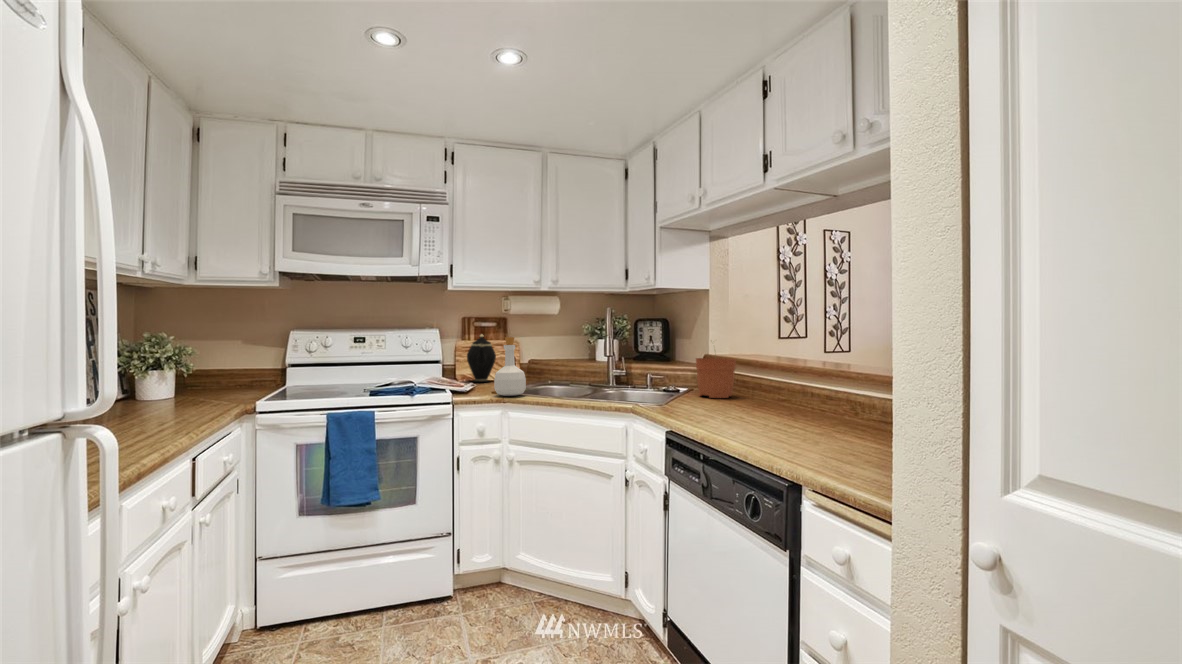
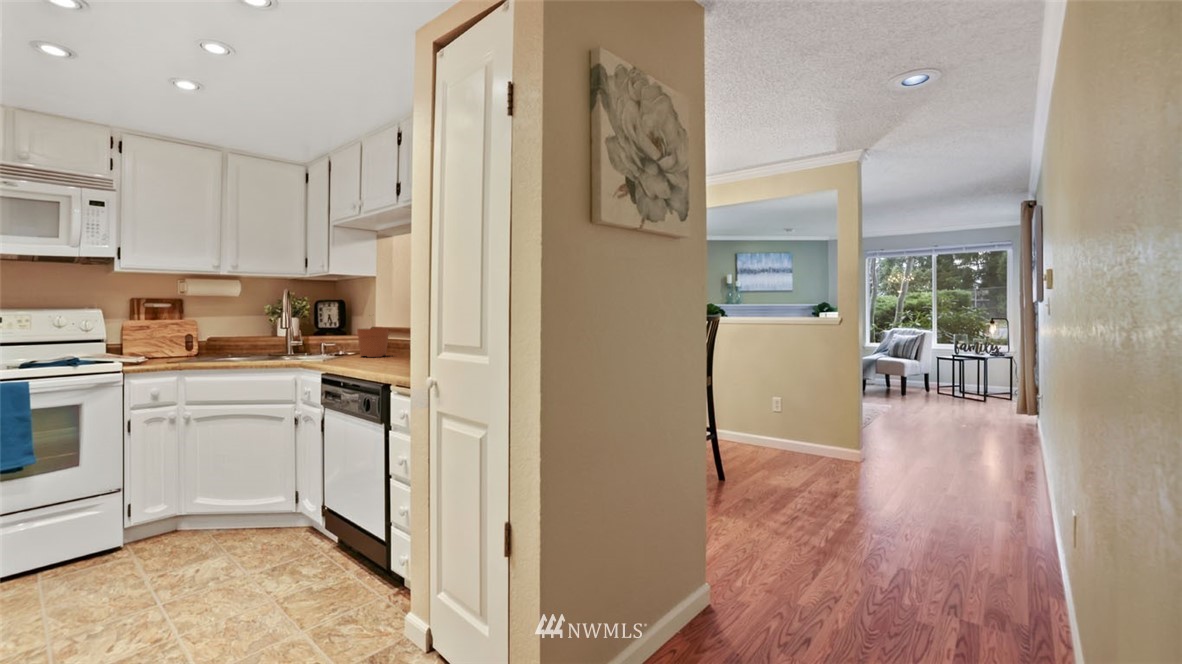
teapot: present [467,334,496,382] -> none [136,314,170,358]
bottle: present [494,337,526,396] -> none [168,314,201,364]

